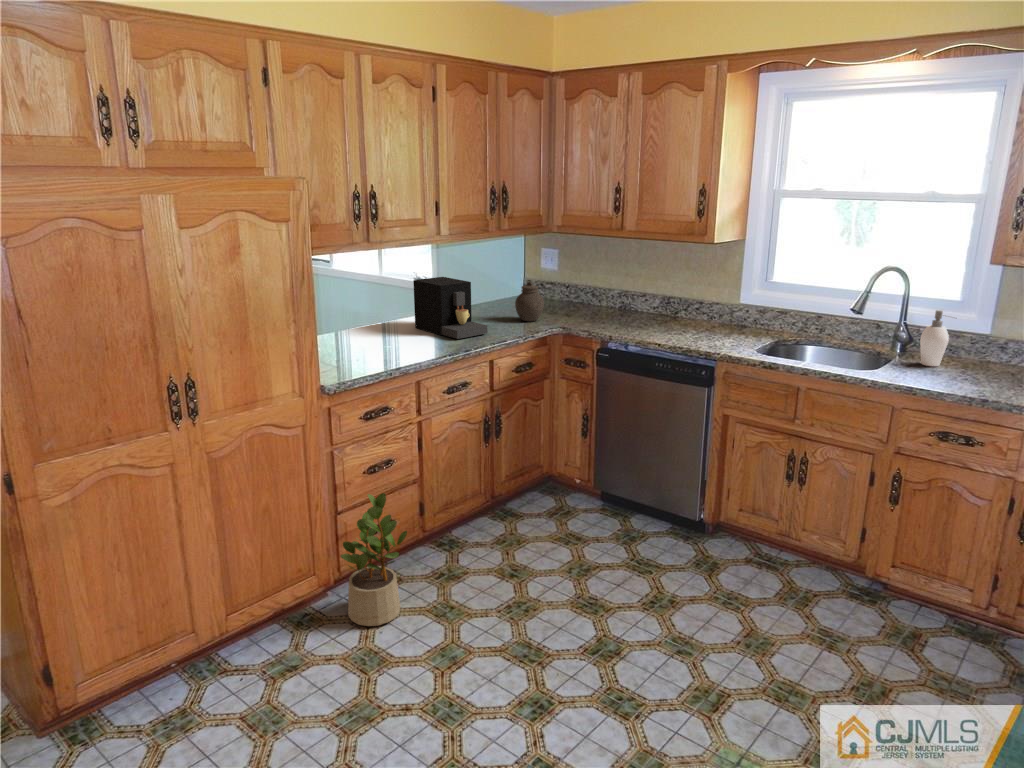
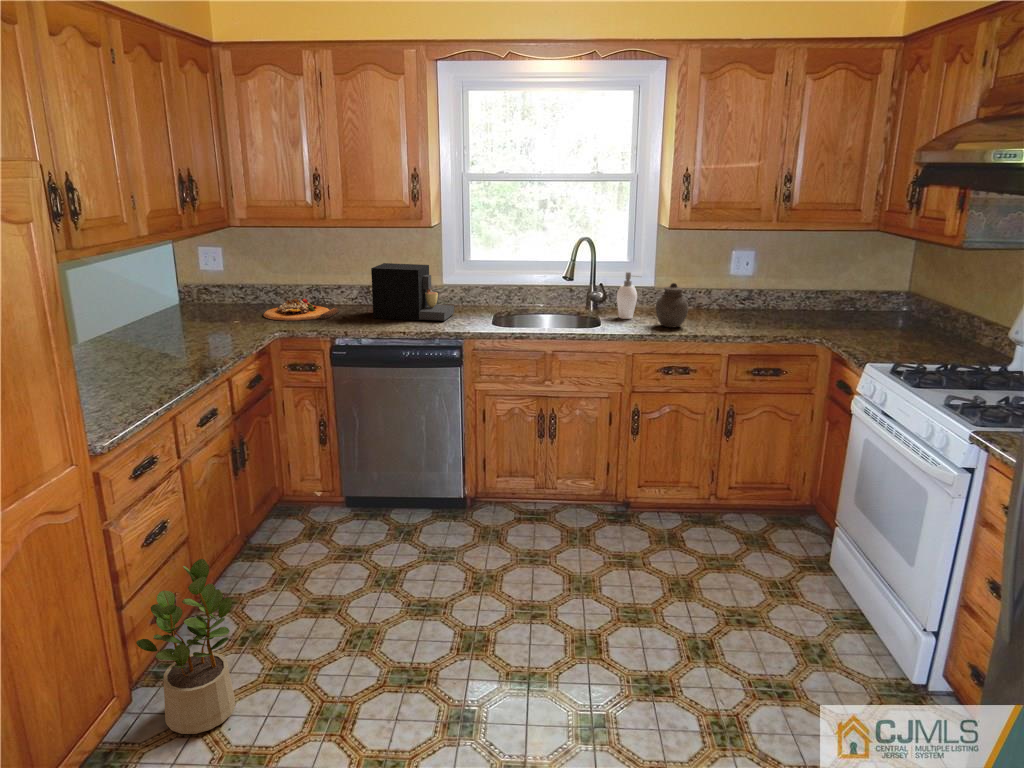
coffee maker: present [413,277,488,339] -> present [371,263,454,321]
jar: present [515,282,544,321] -> present [656,283,688,327]
cutting board: none [565,302,630,323] -> present [263,299,339,321]

